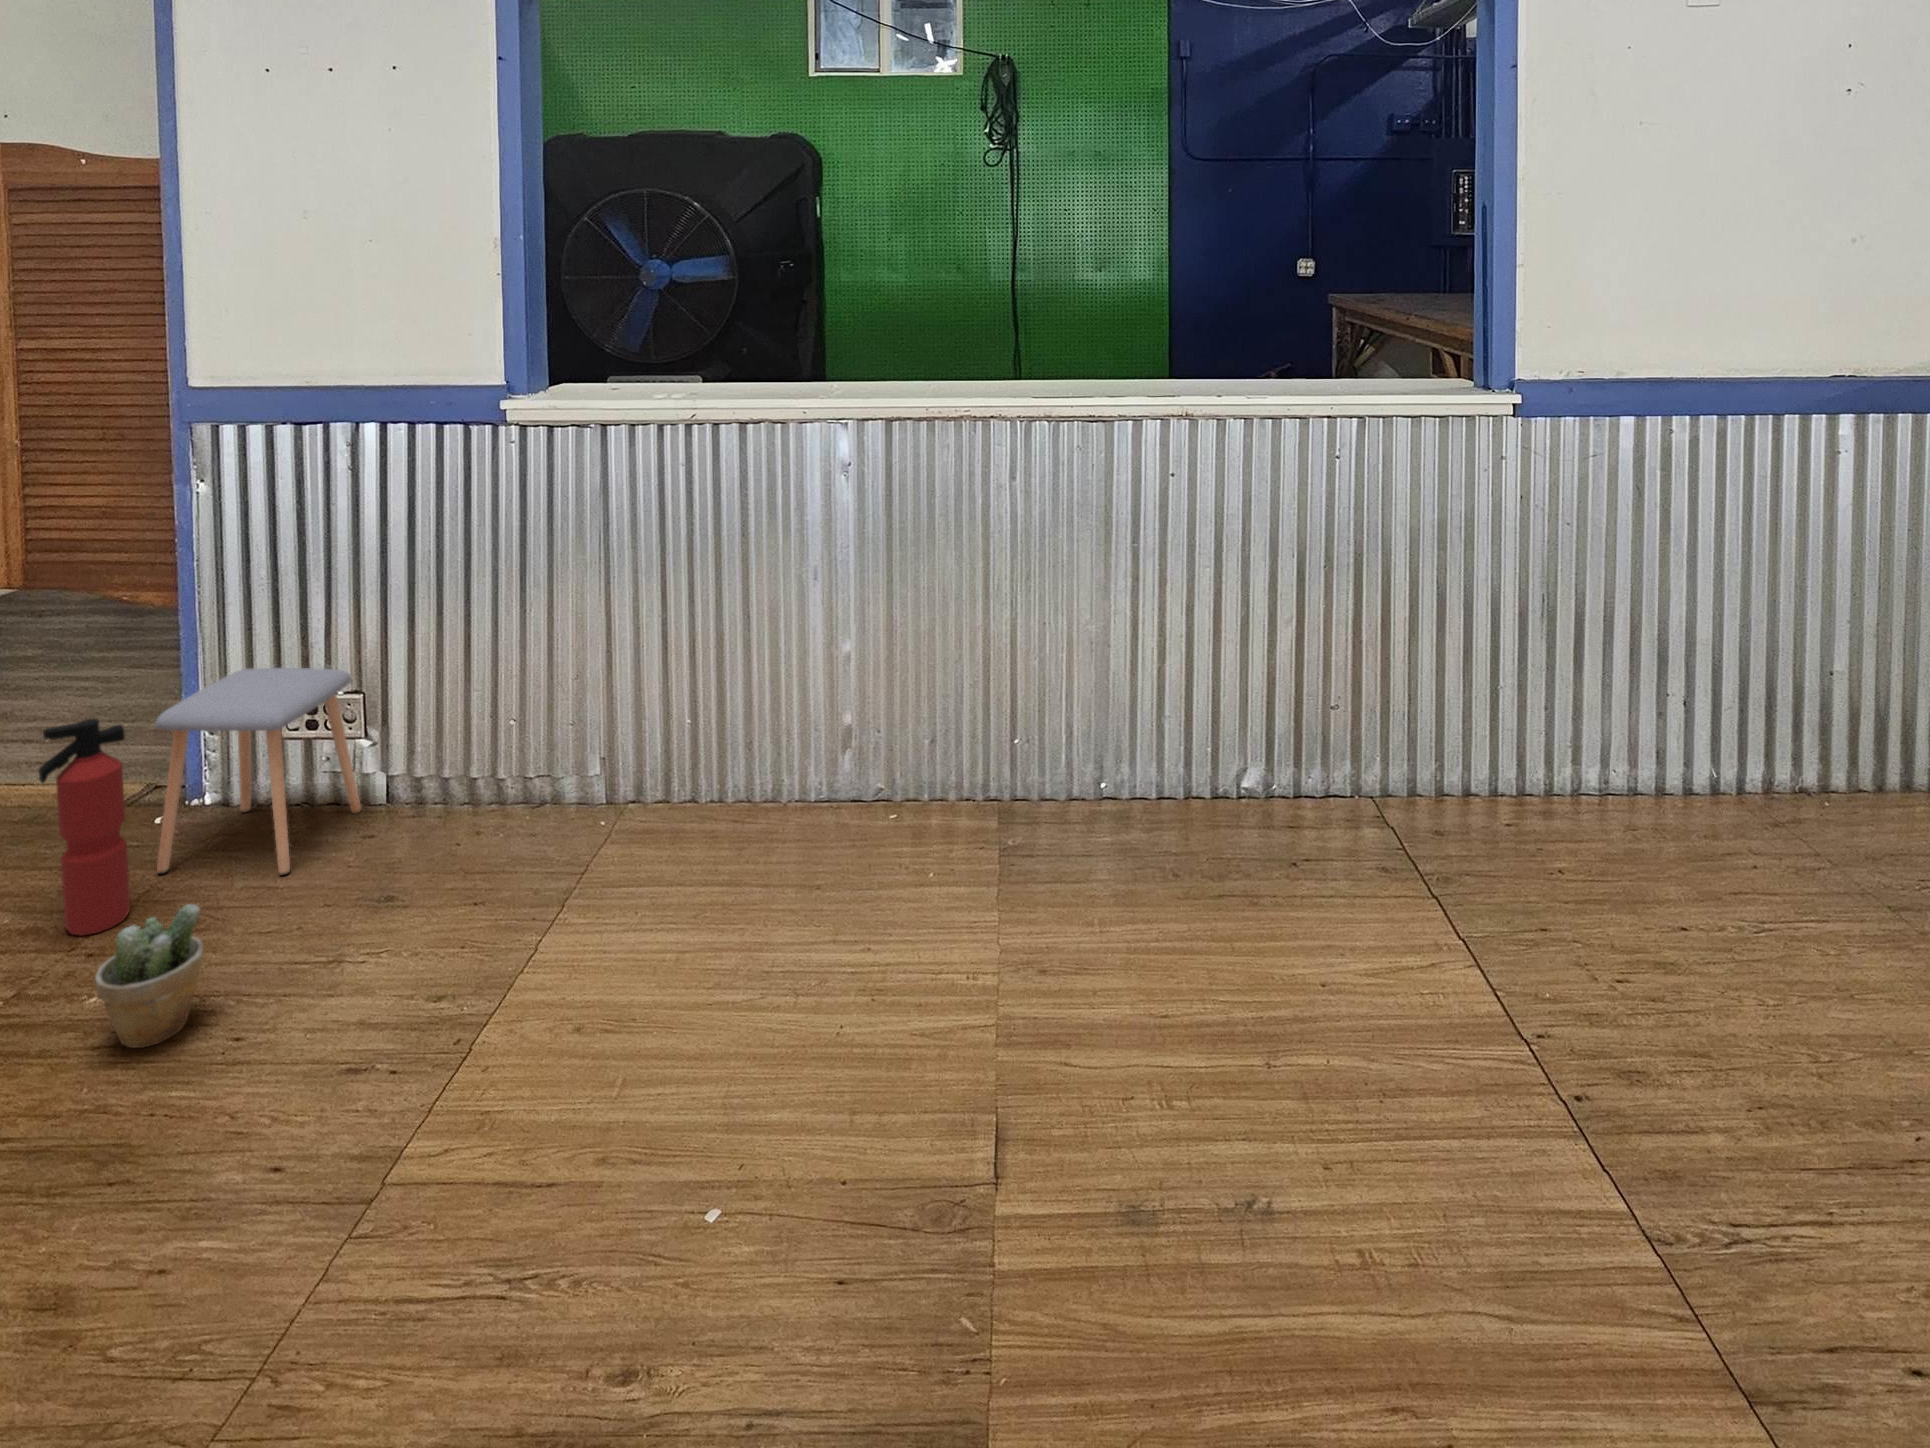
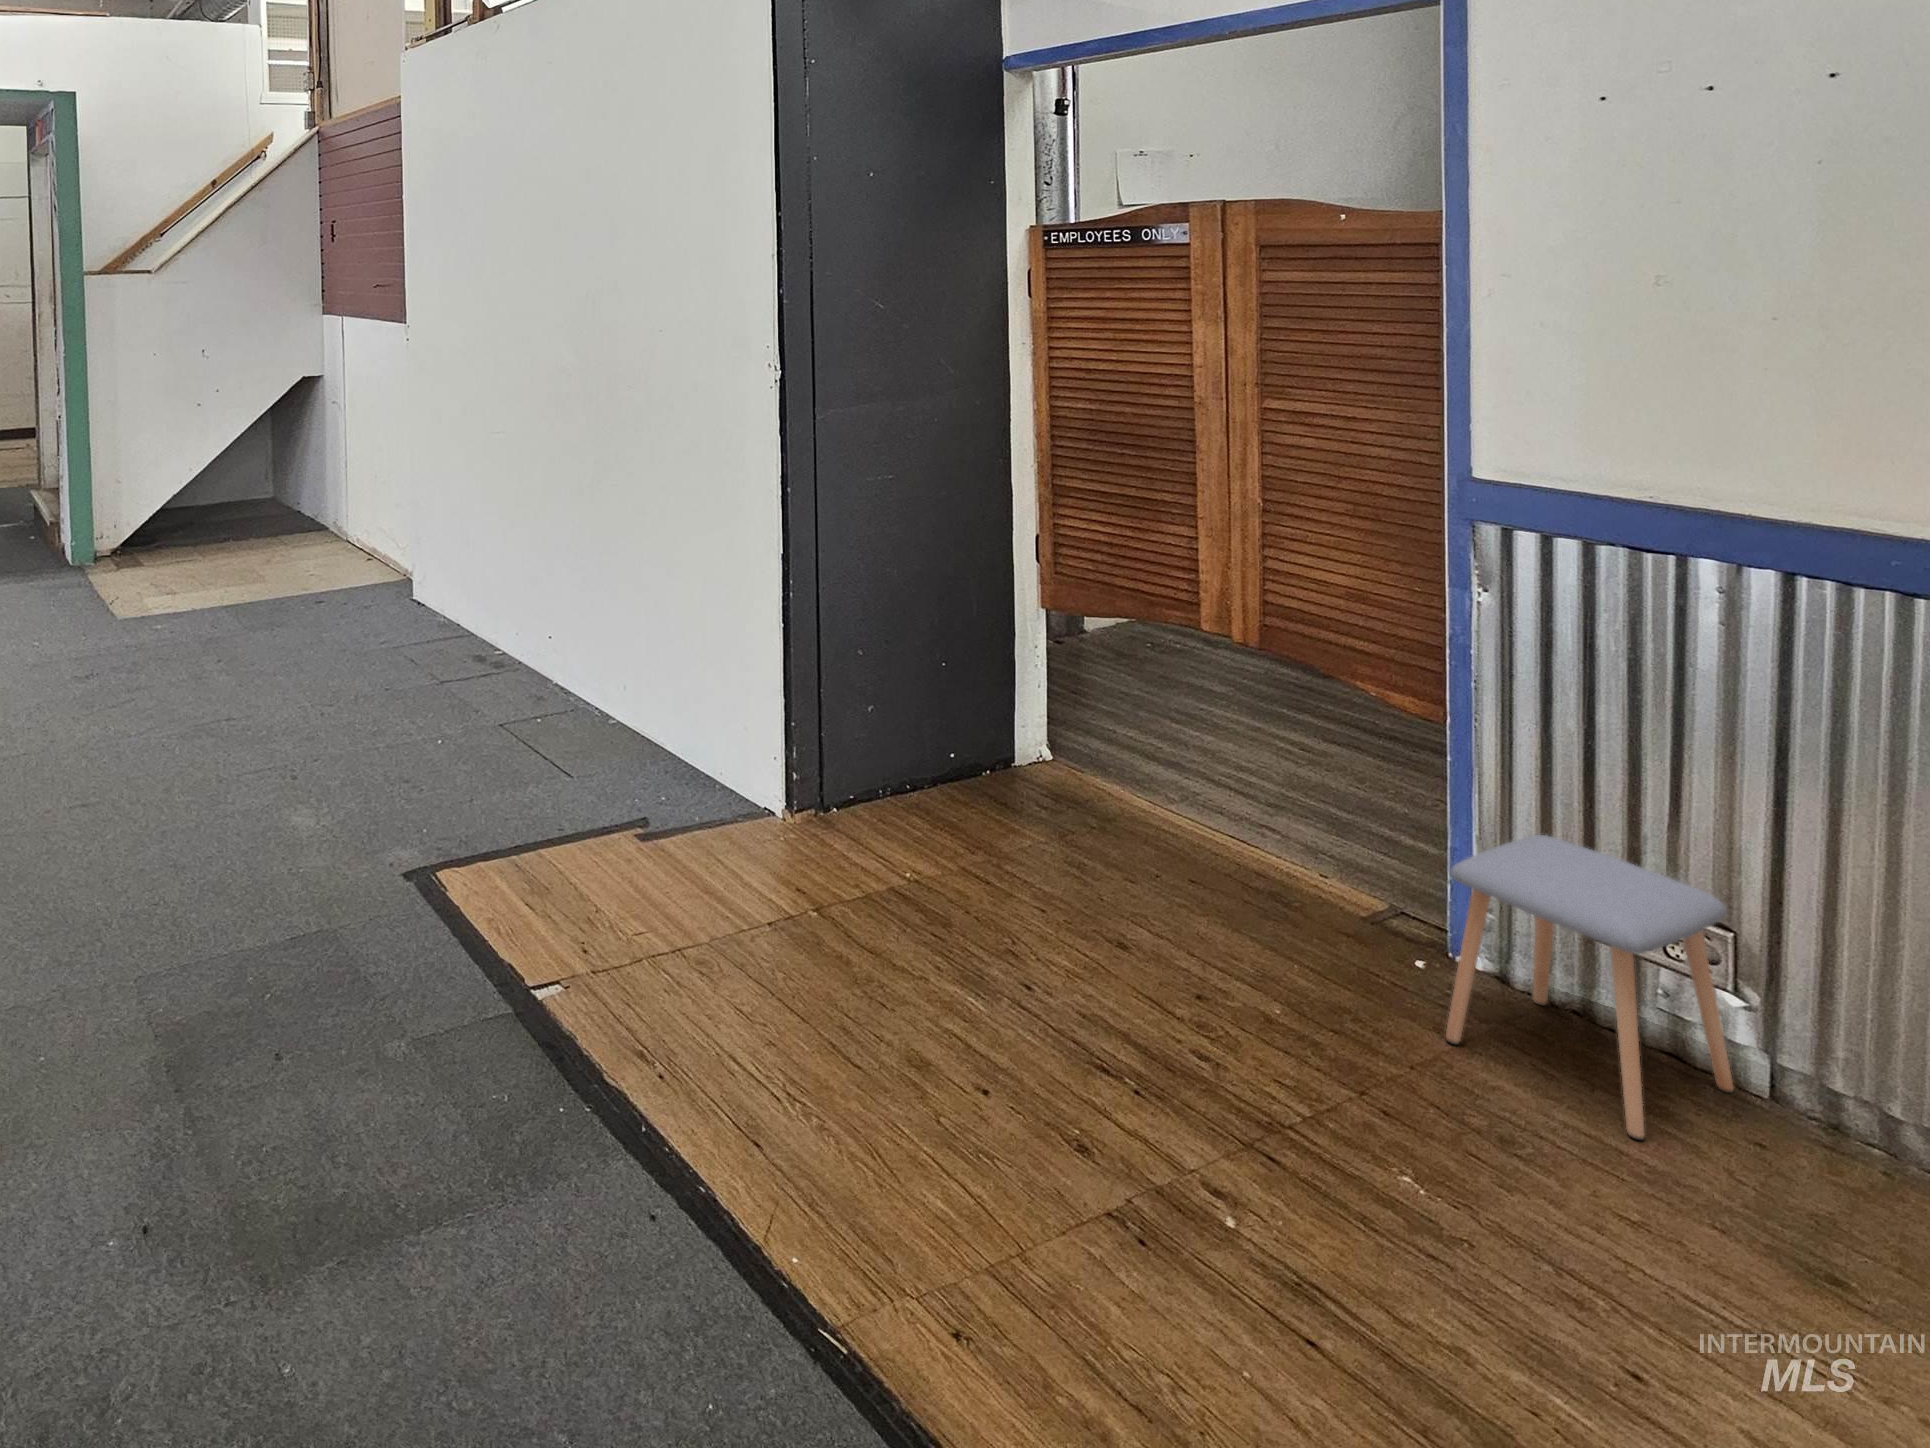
fire extinguisher: present [39,719,130,935] -> none [1335,844,1430,1089]
potted plant: present [95,904,203,1048] -> none [1448,1147,1588,1310]

